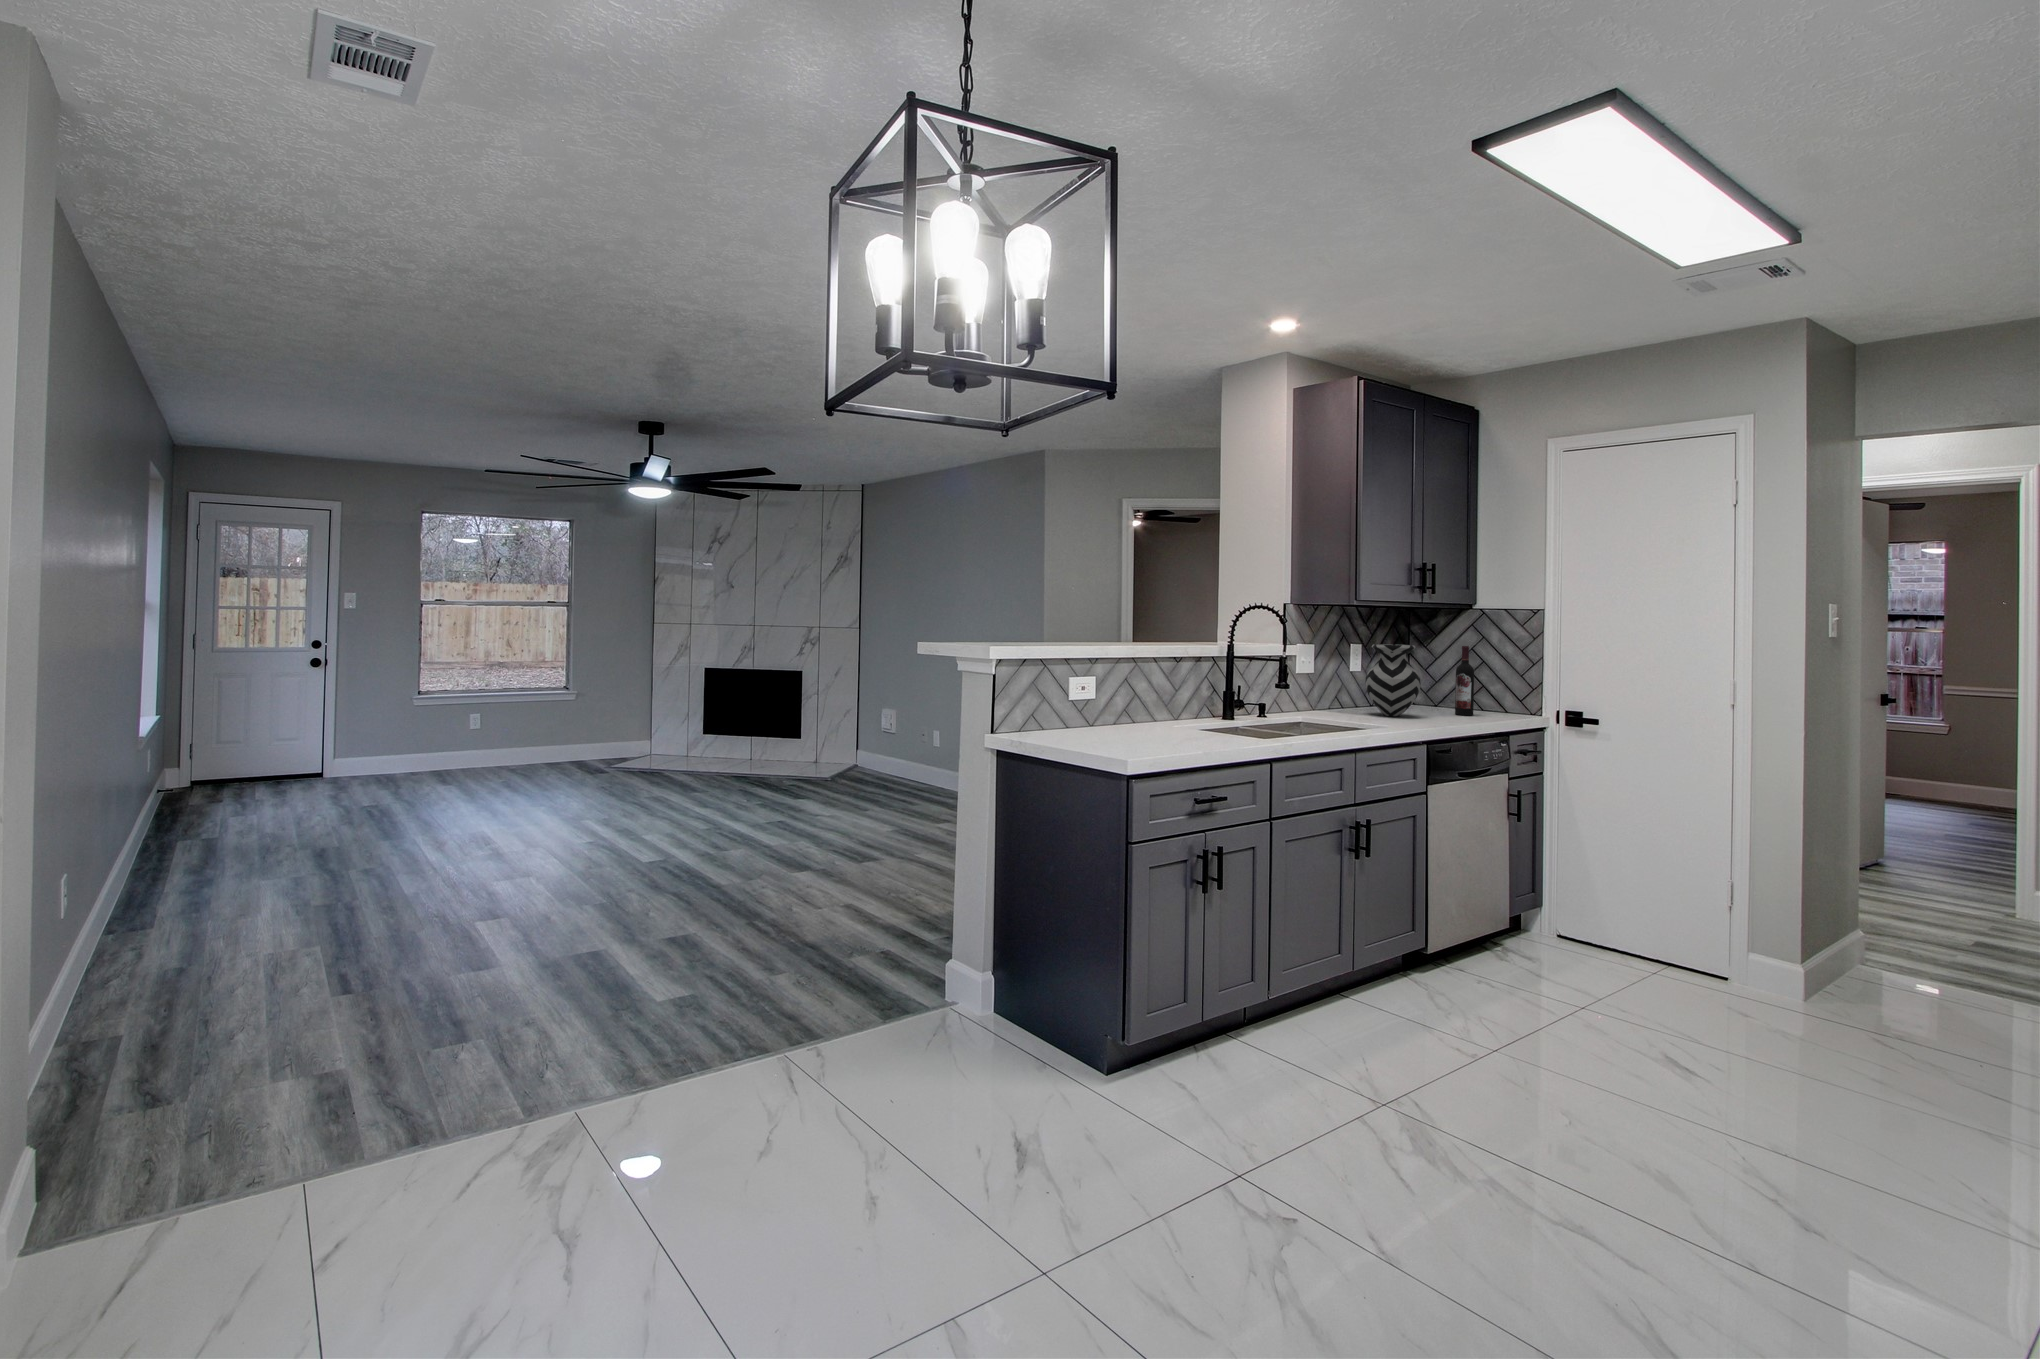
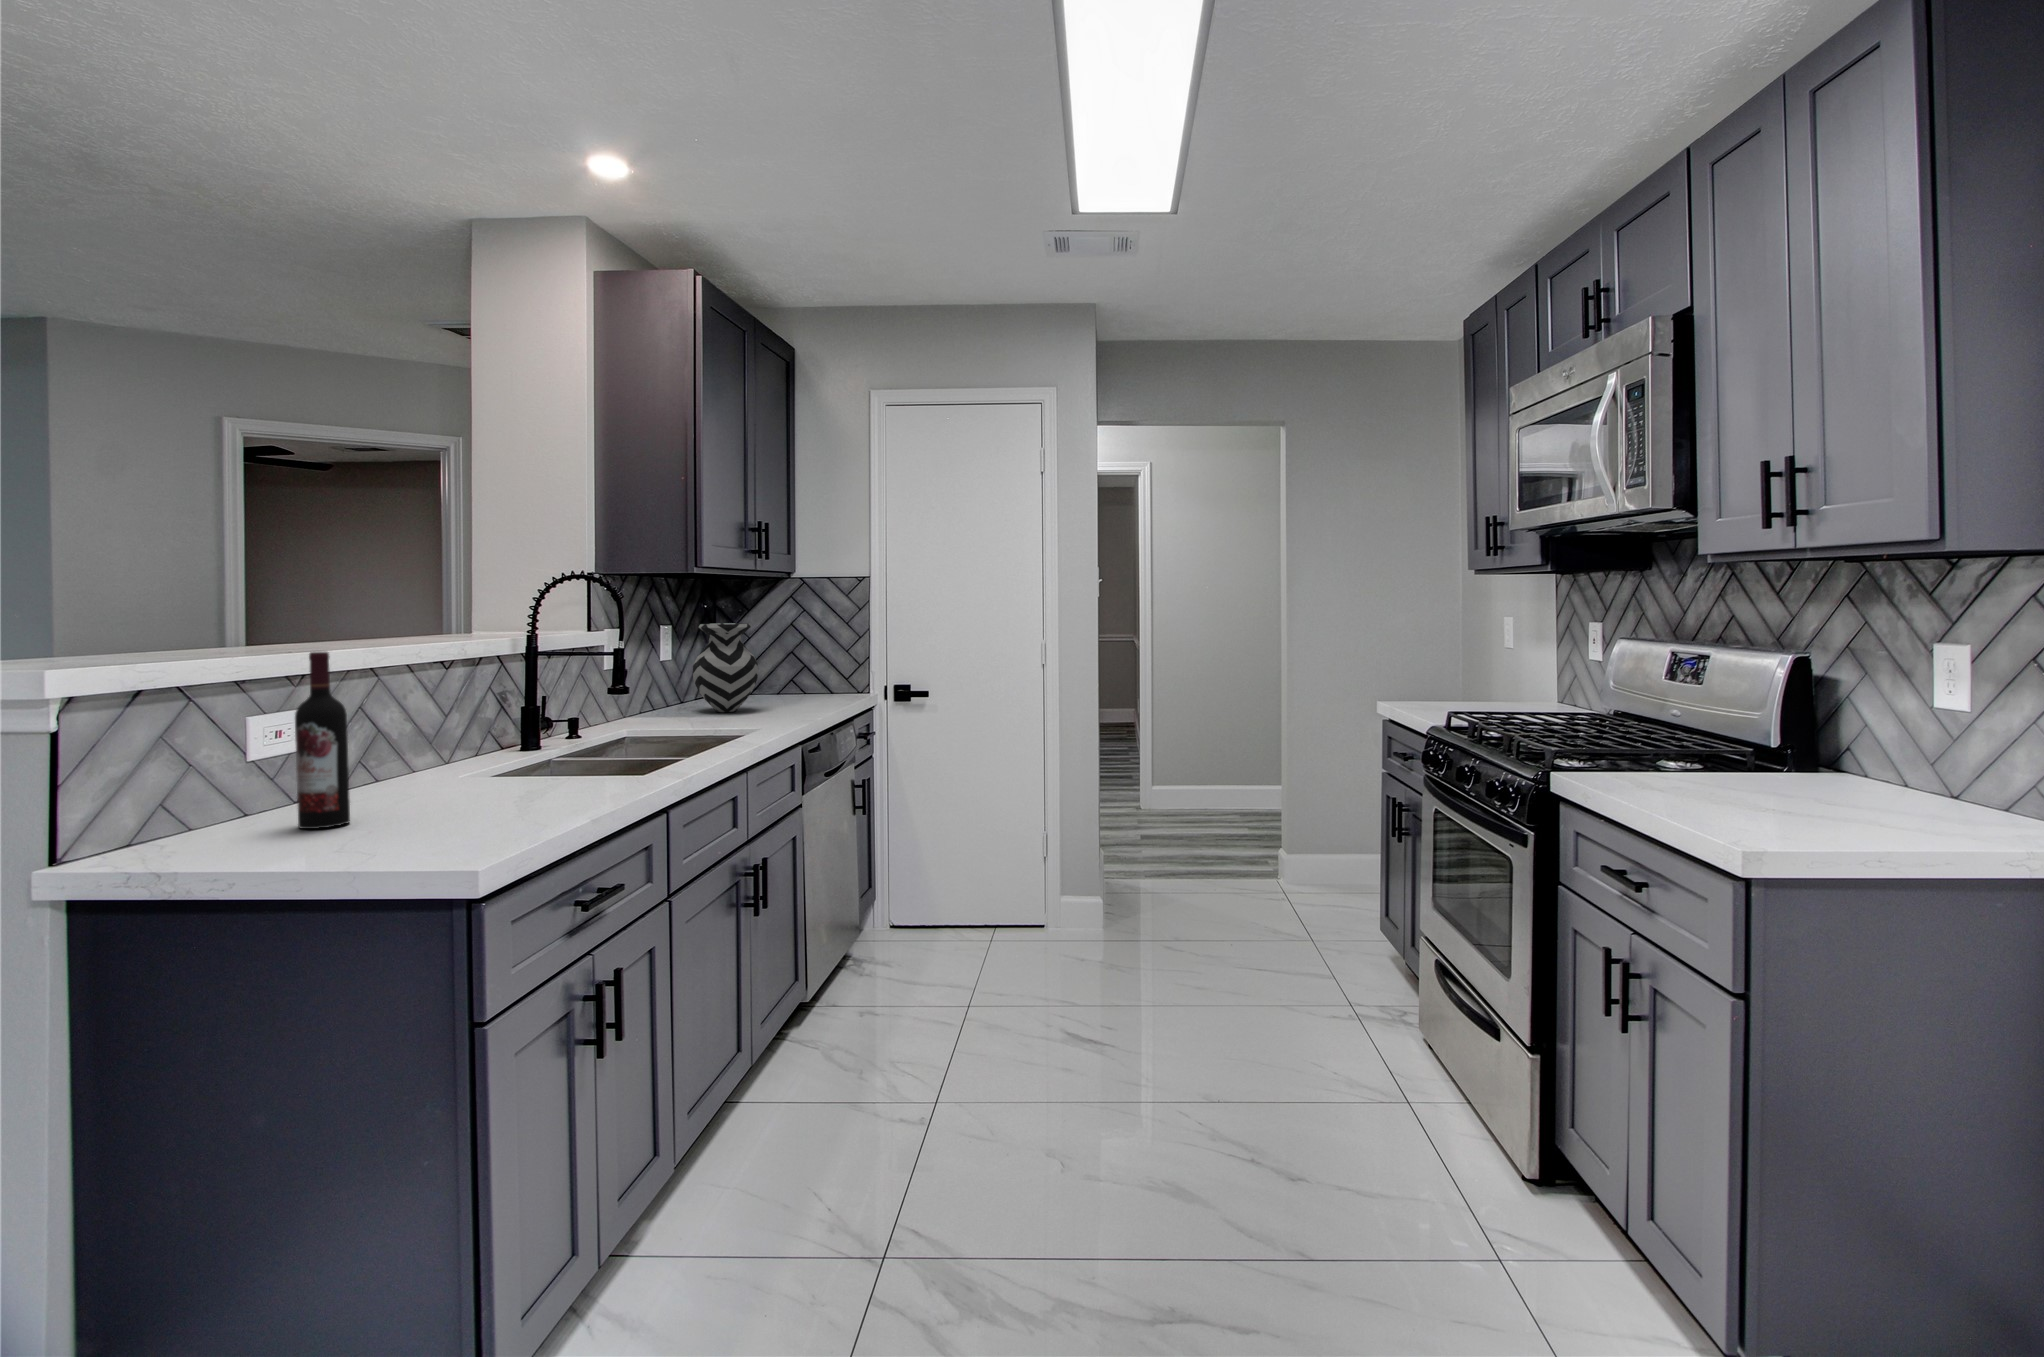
wine bottle: present [1455,646,1474,715] -> present [295,652,350,829]

